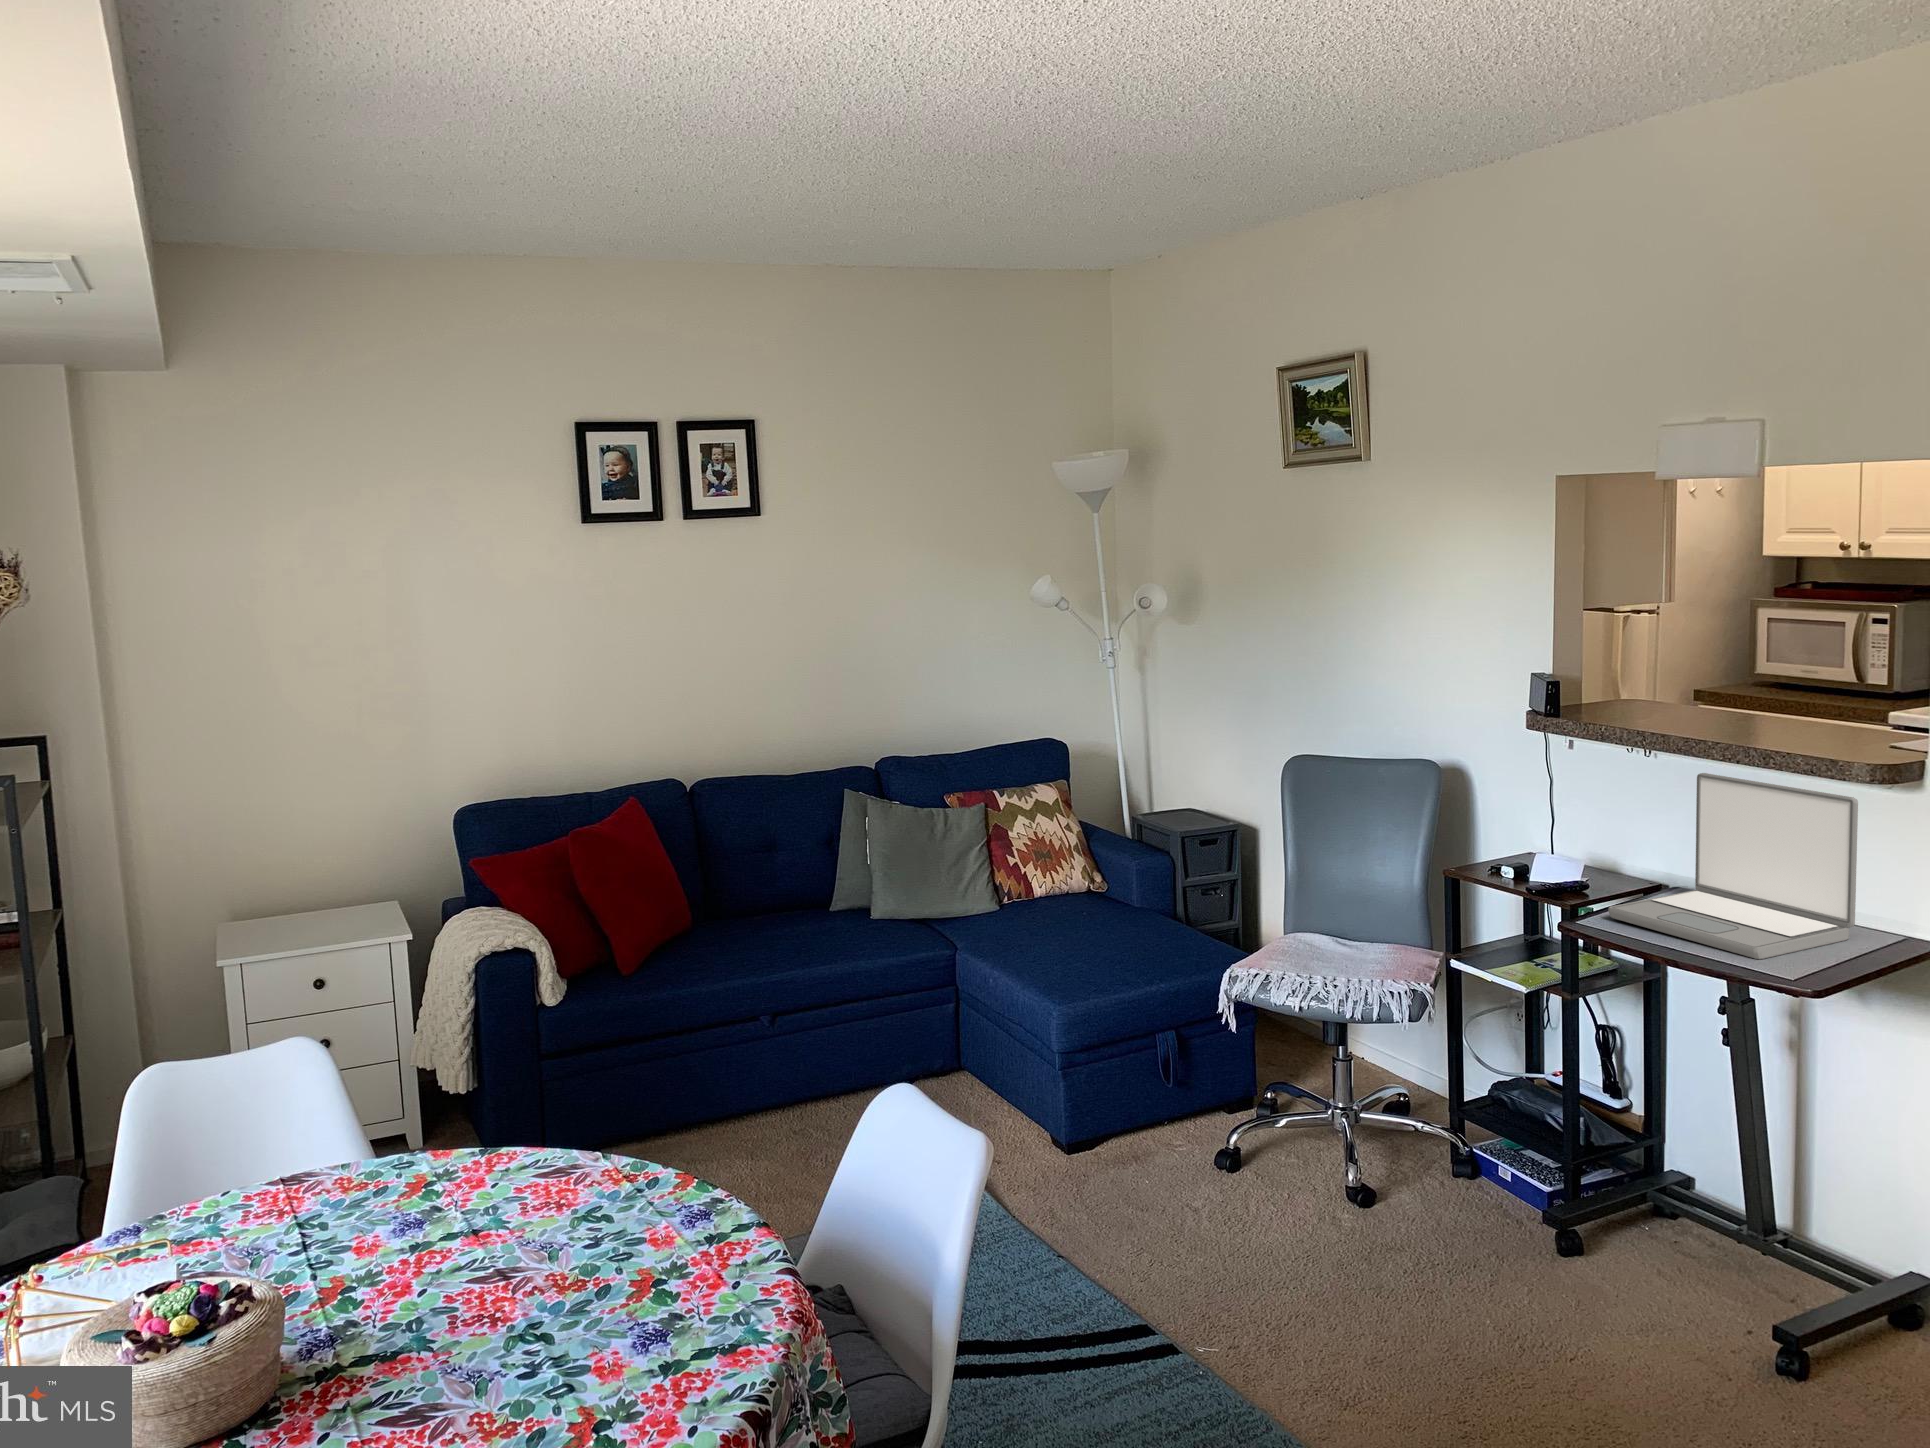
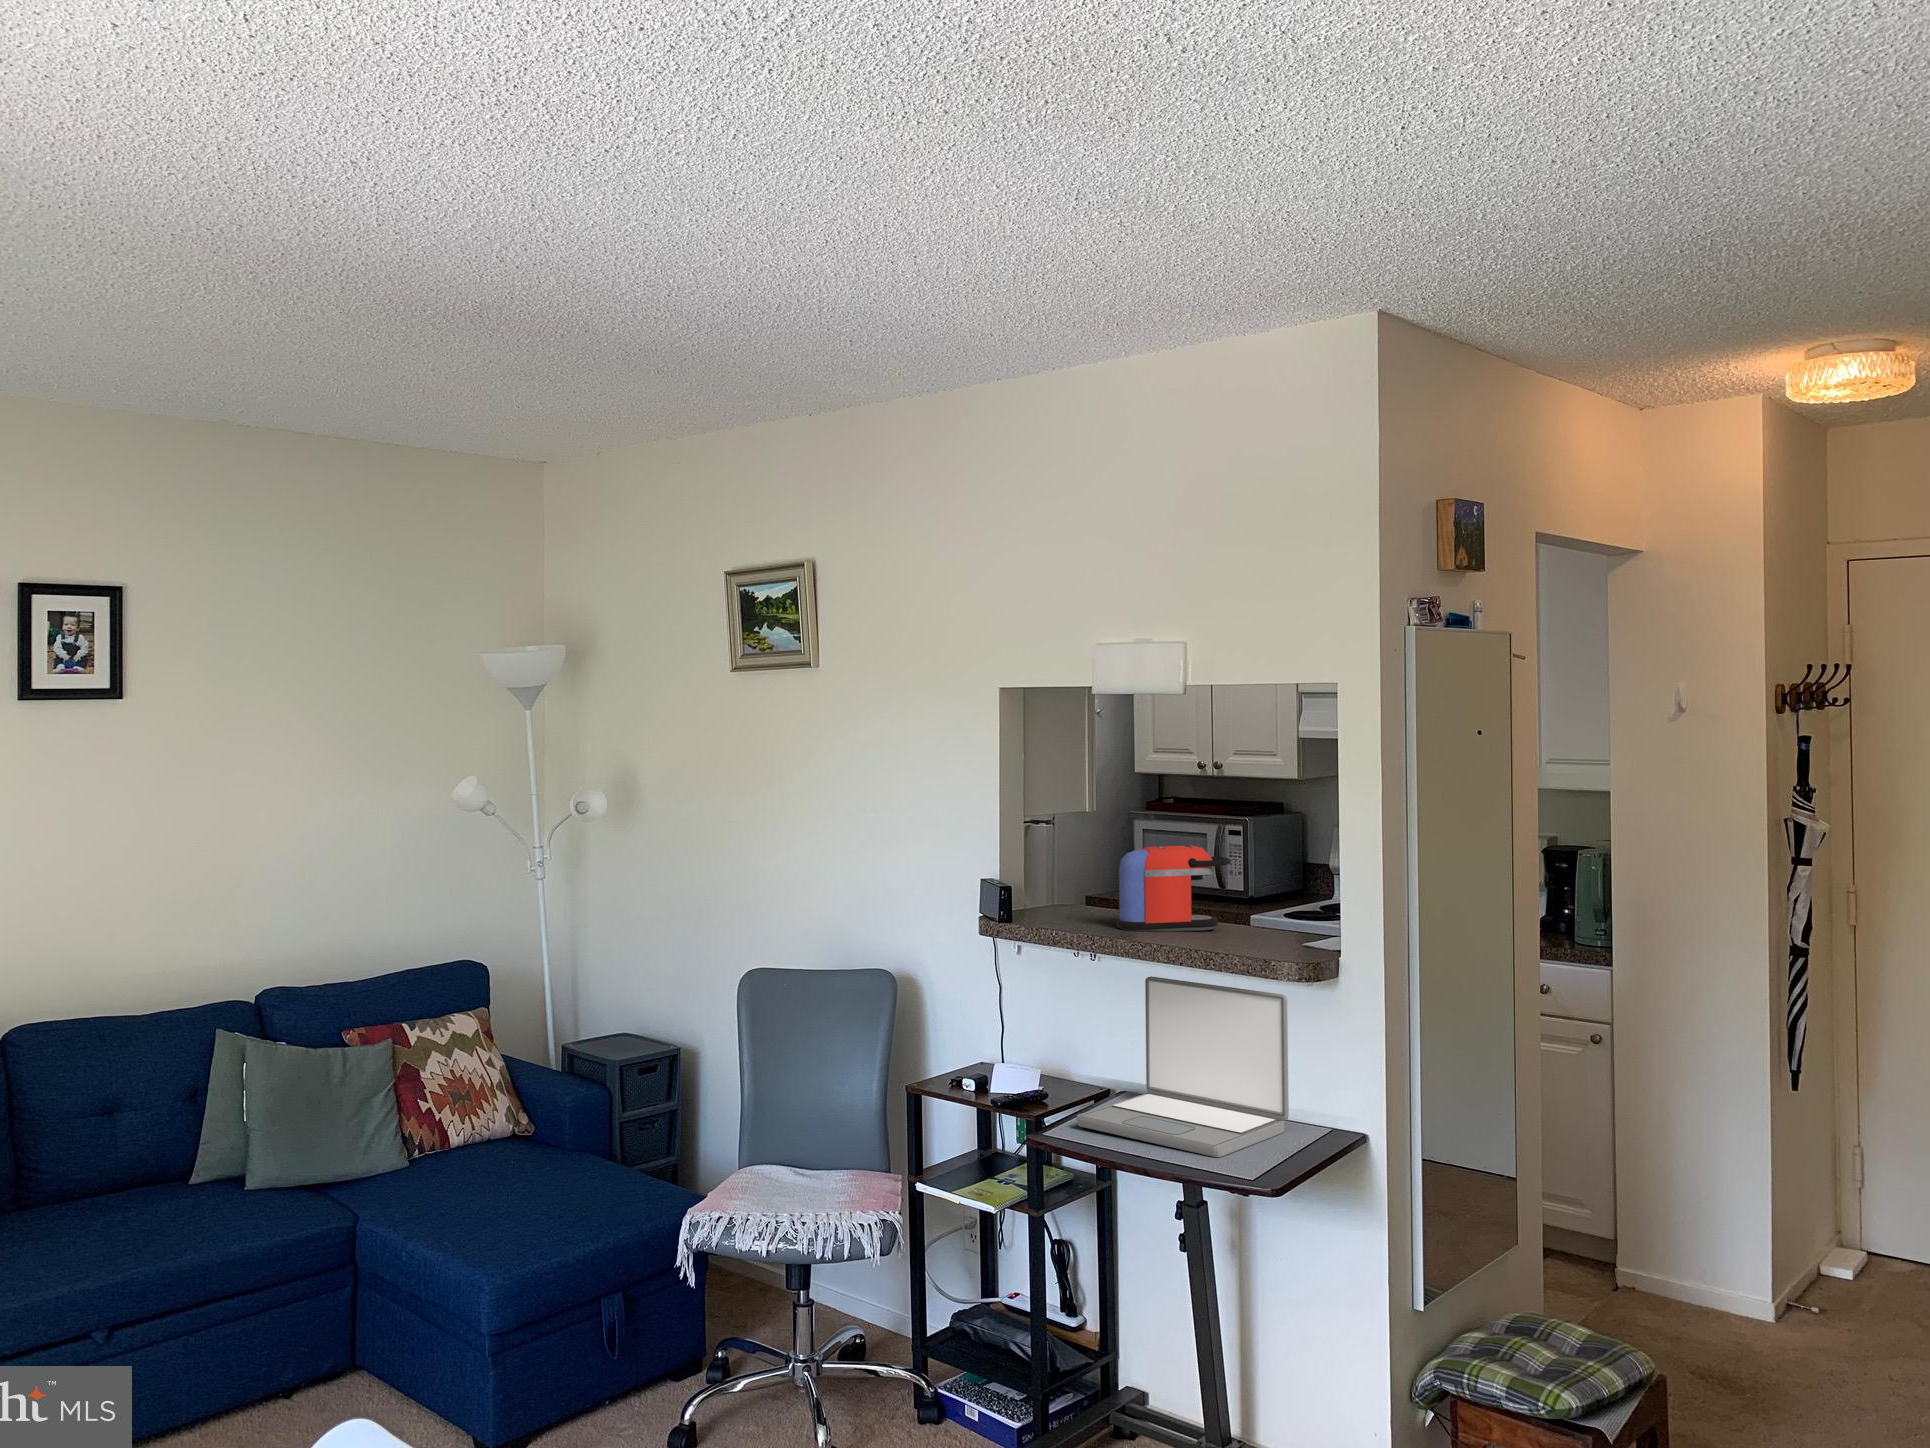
coffee maker: none [1677,636,1817,727] -> present [1117,845,1230,931]

